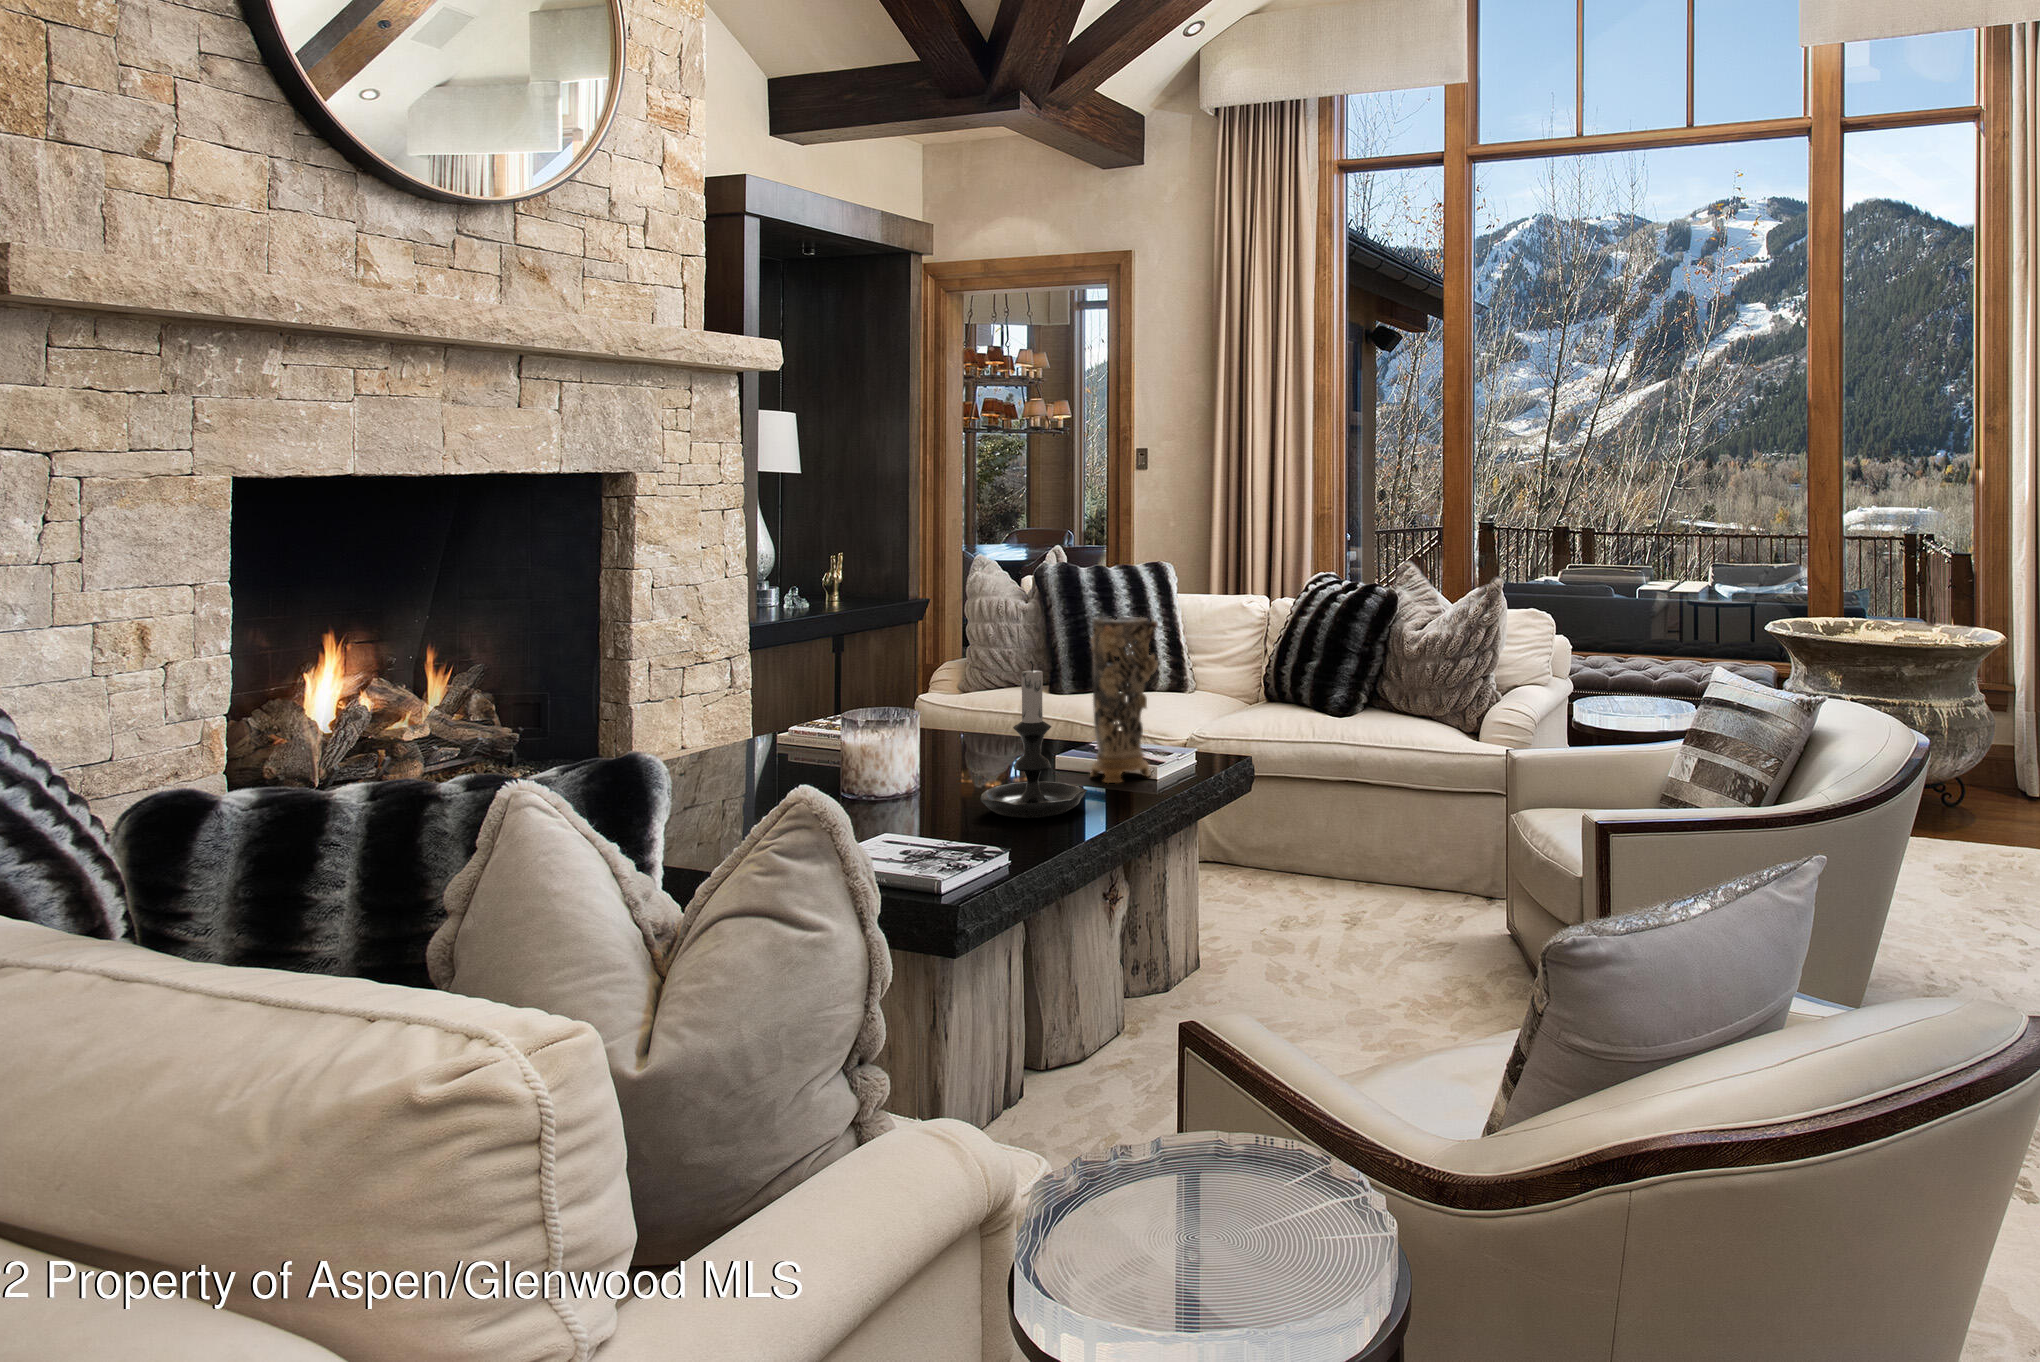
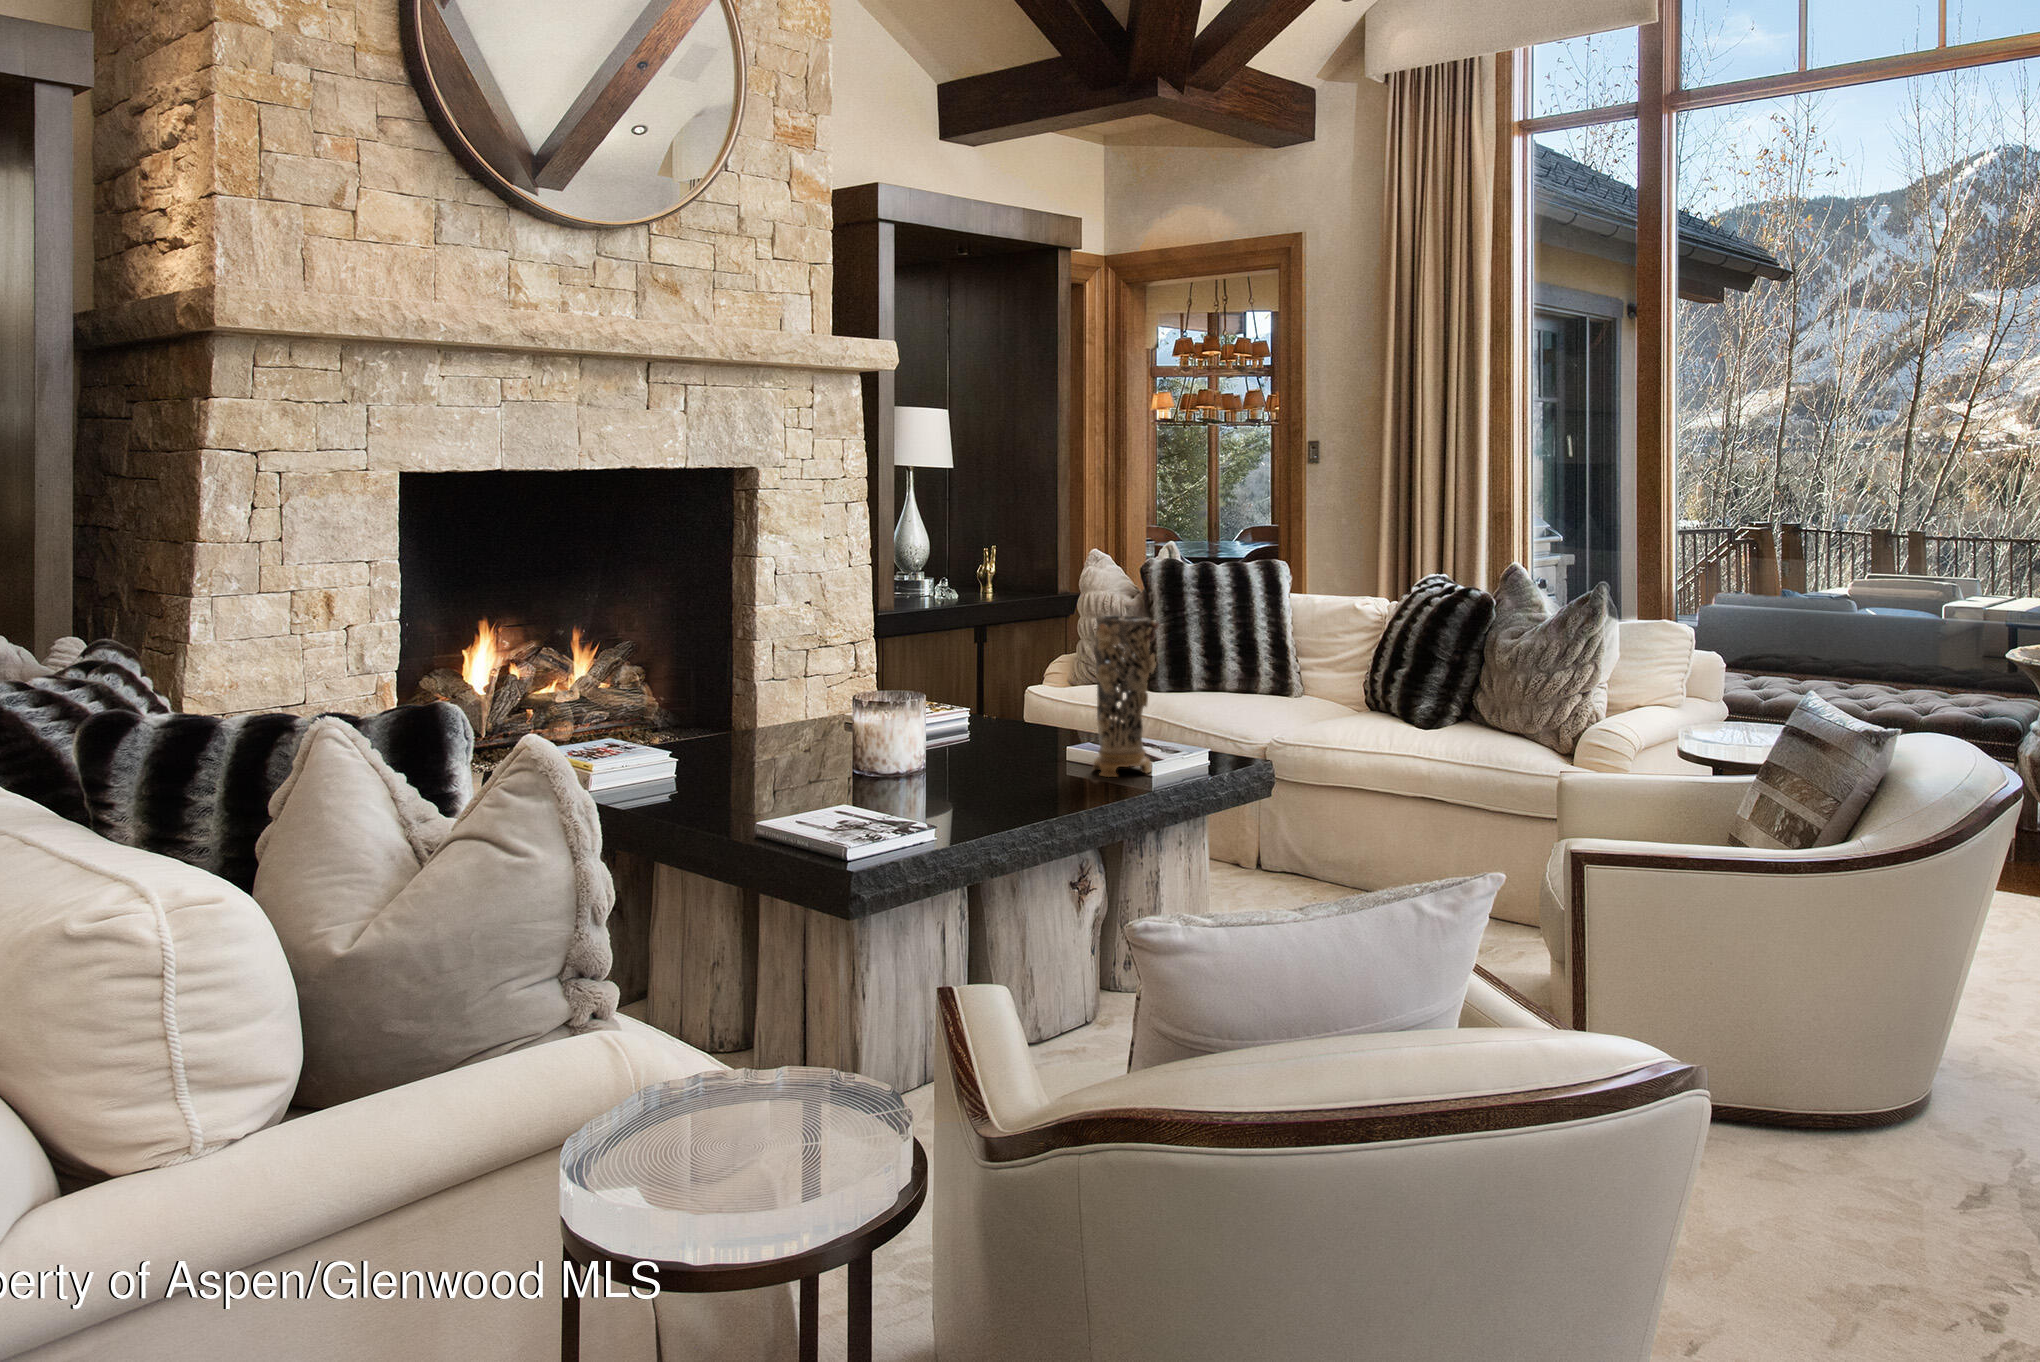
candle holder: present [980,661,1087,818] -> none [956,654,1060,802]

